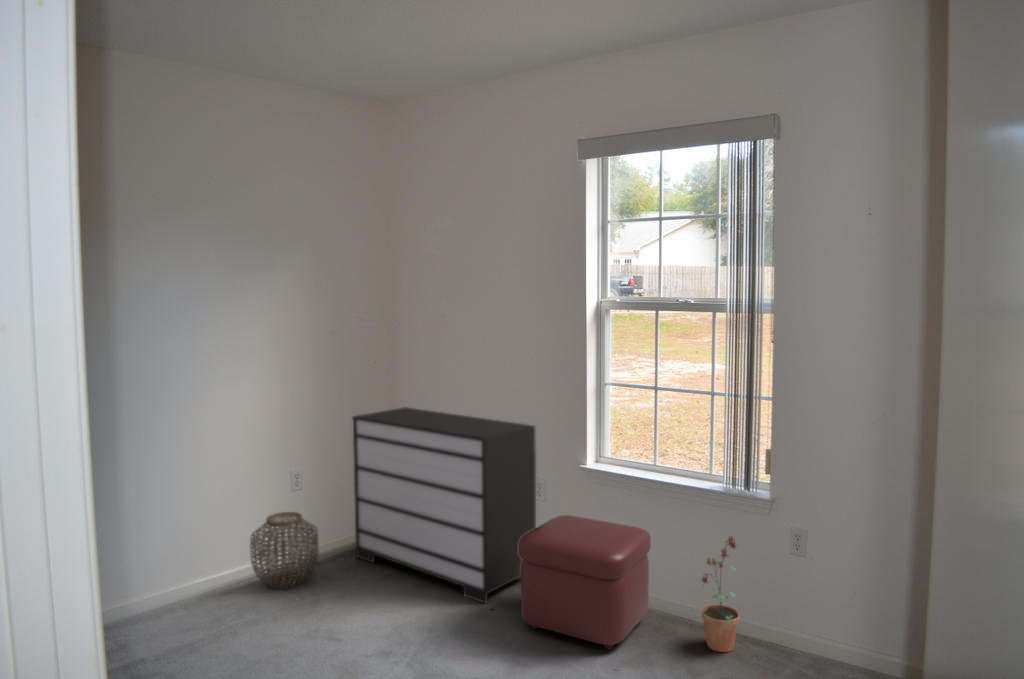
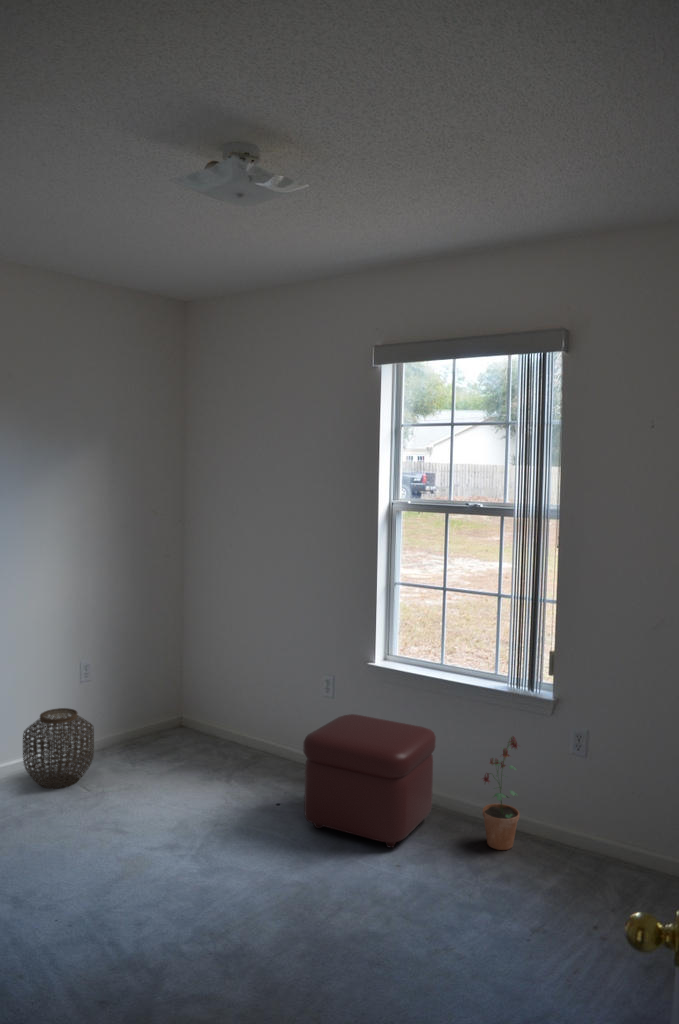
dresser: present [353,407,536,604] -> none [131,599,323,805]

